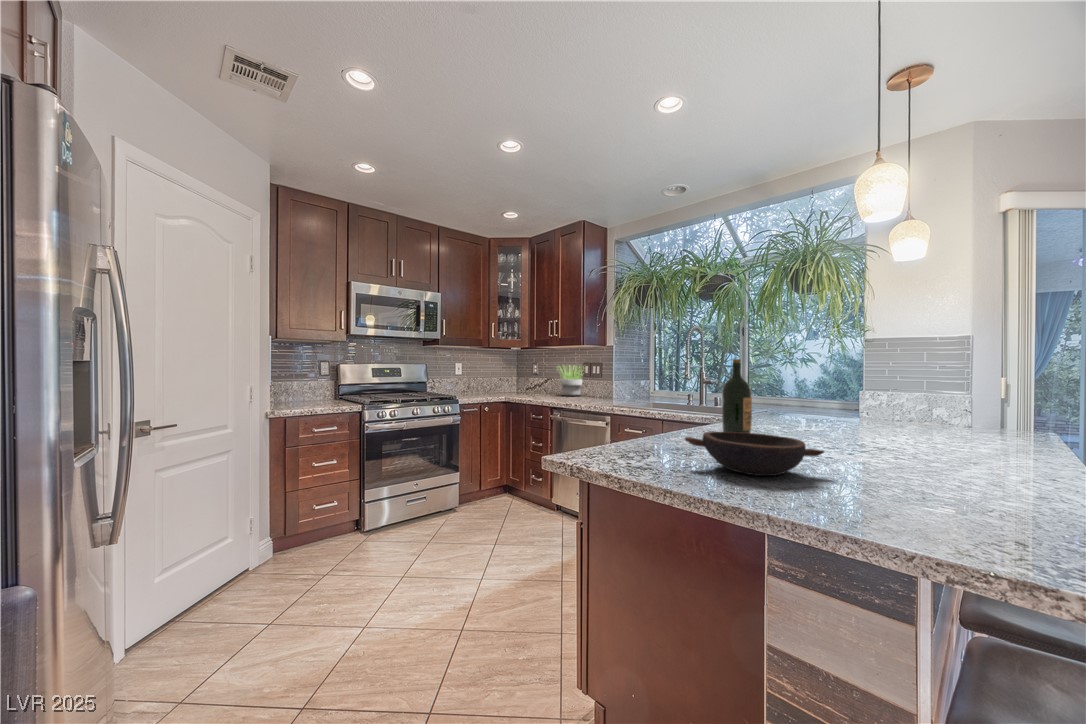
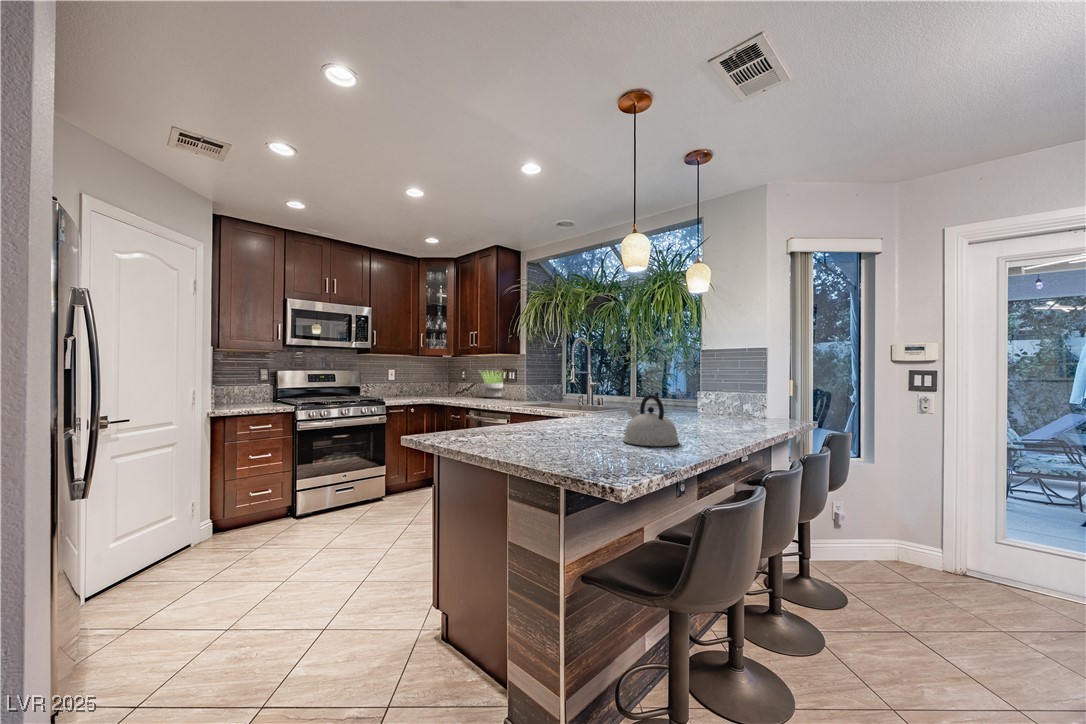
wine bottle: present [722,359,752,433] -> none [558,370,577,427]
kettle: none [873,394,993,480] -> present [623,394,679,446]
bowl: present [685,432,824,476] -> none [497,420,577,446]

